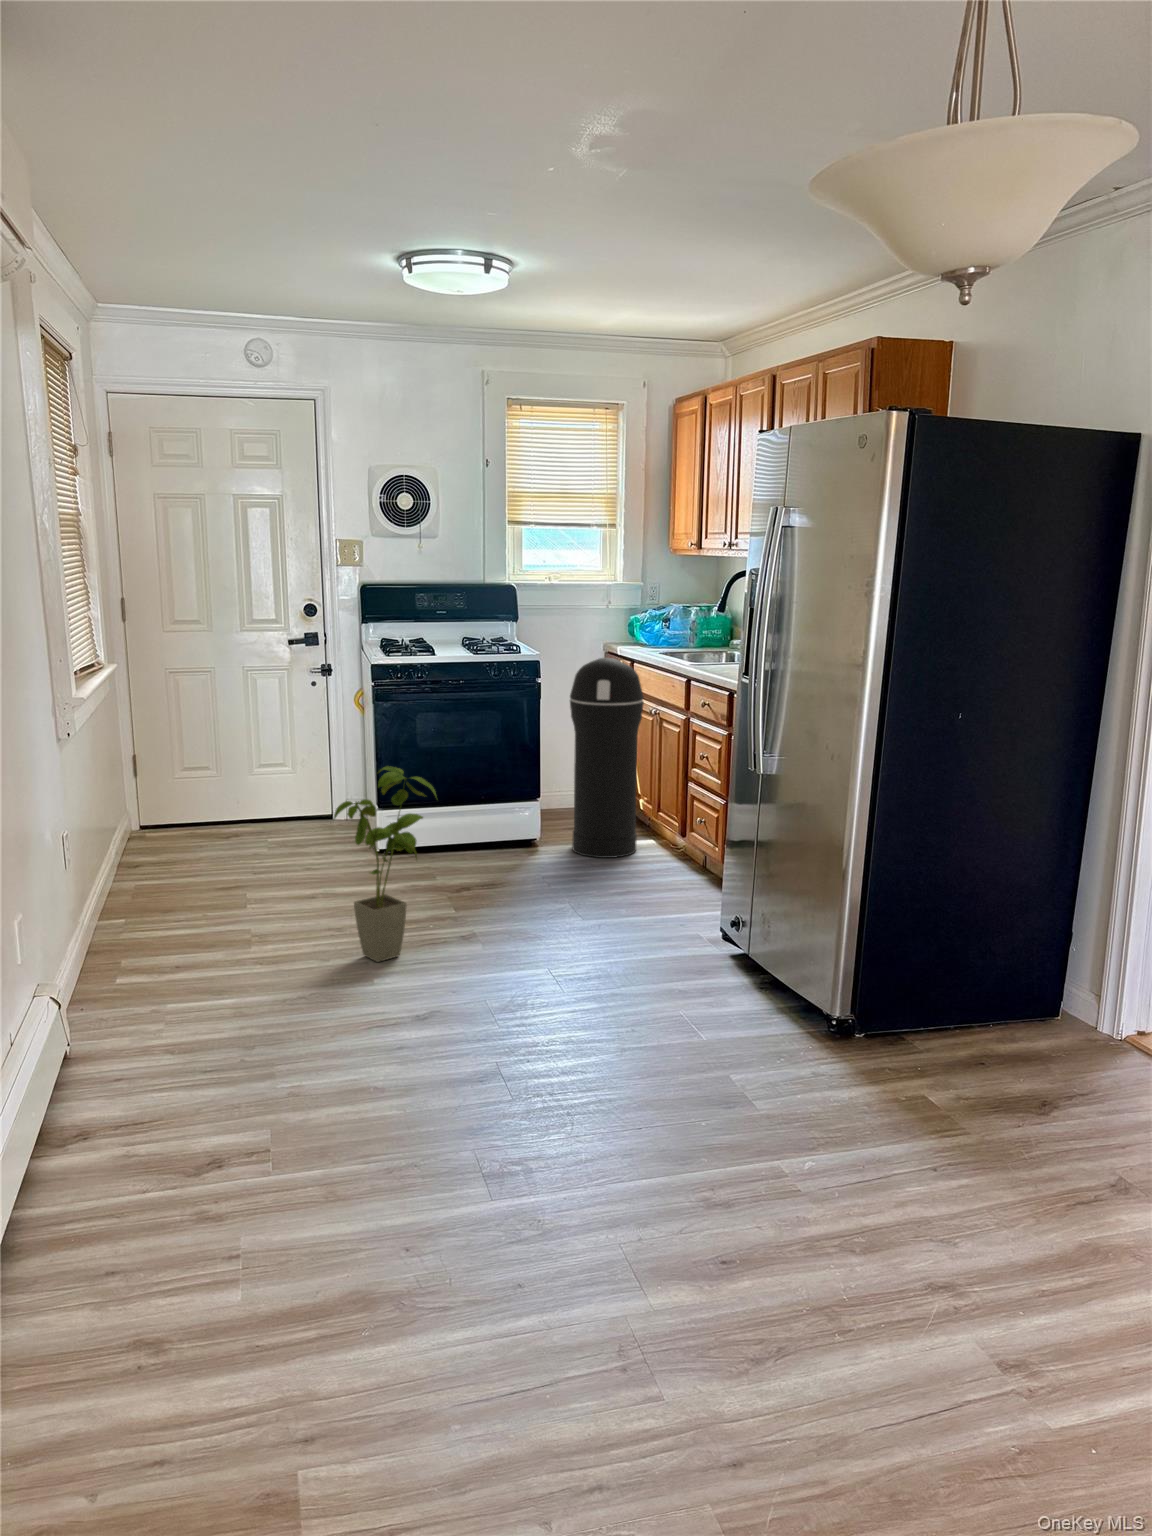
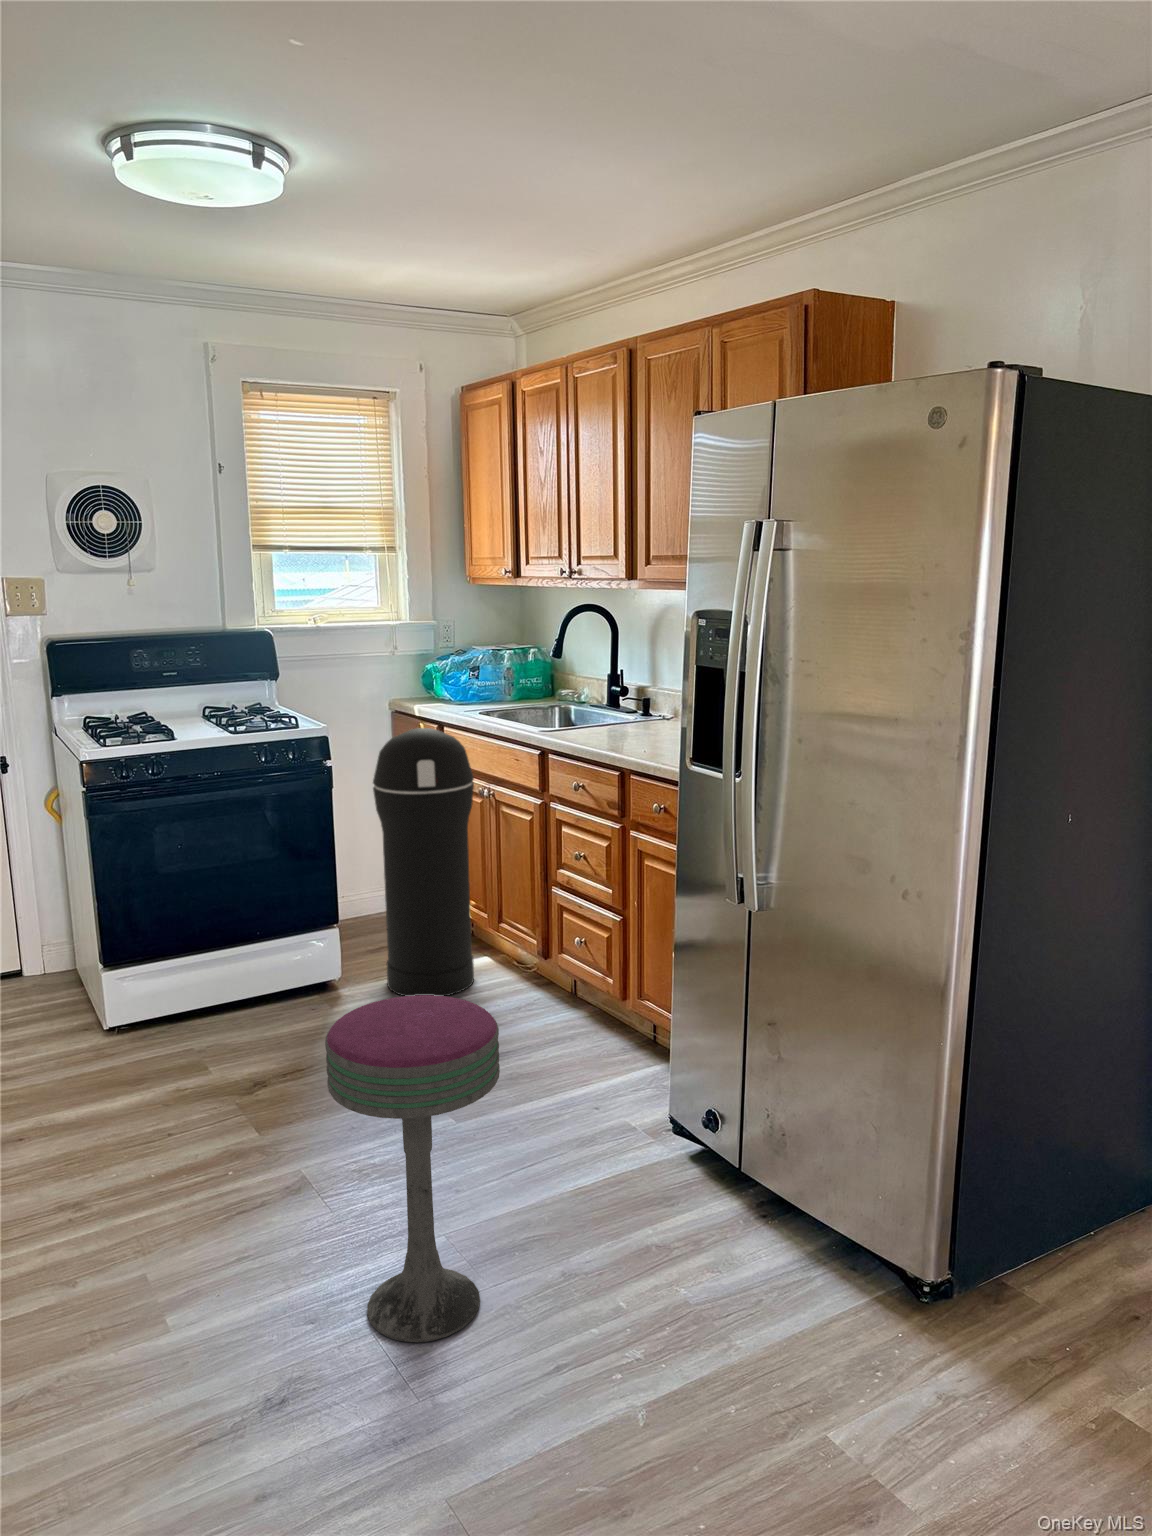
house plant: present [334,766,436,962] -> none [70,952,252,1273]
bar stool: none [468,804,573,1009] -> present [325,995,500,1342]

